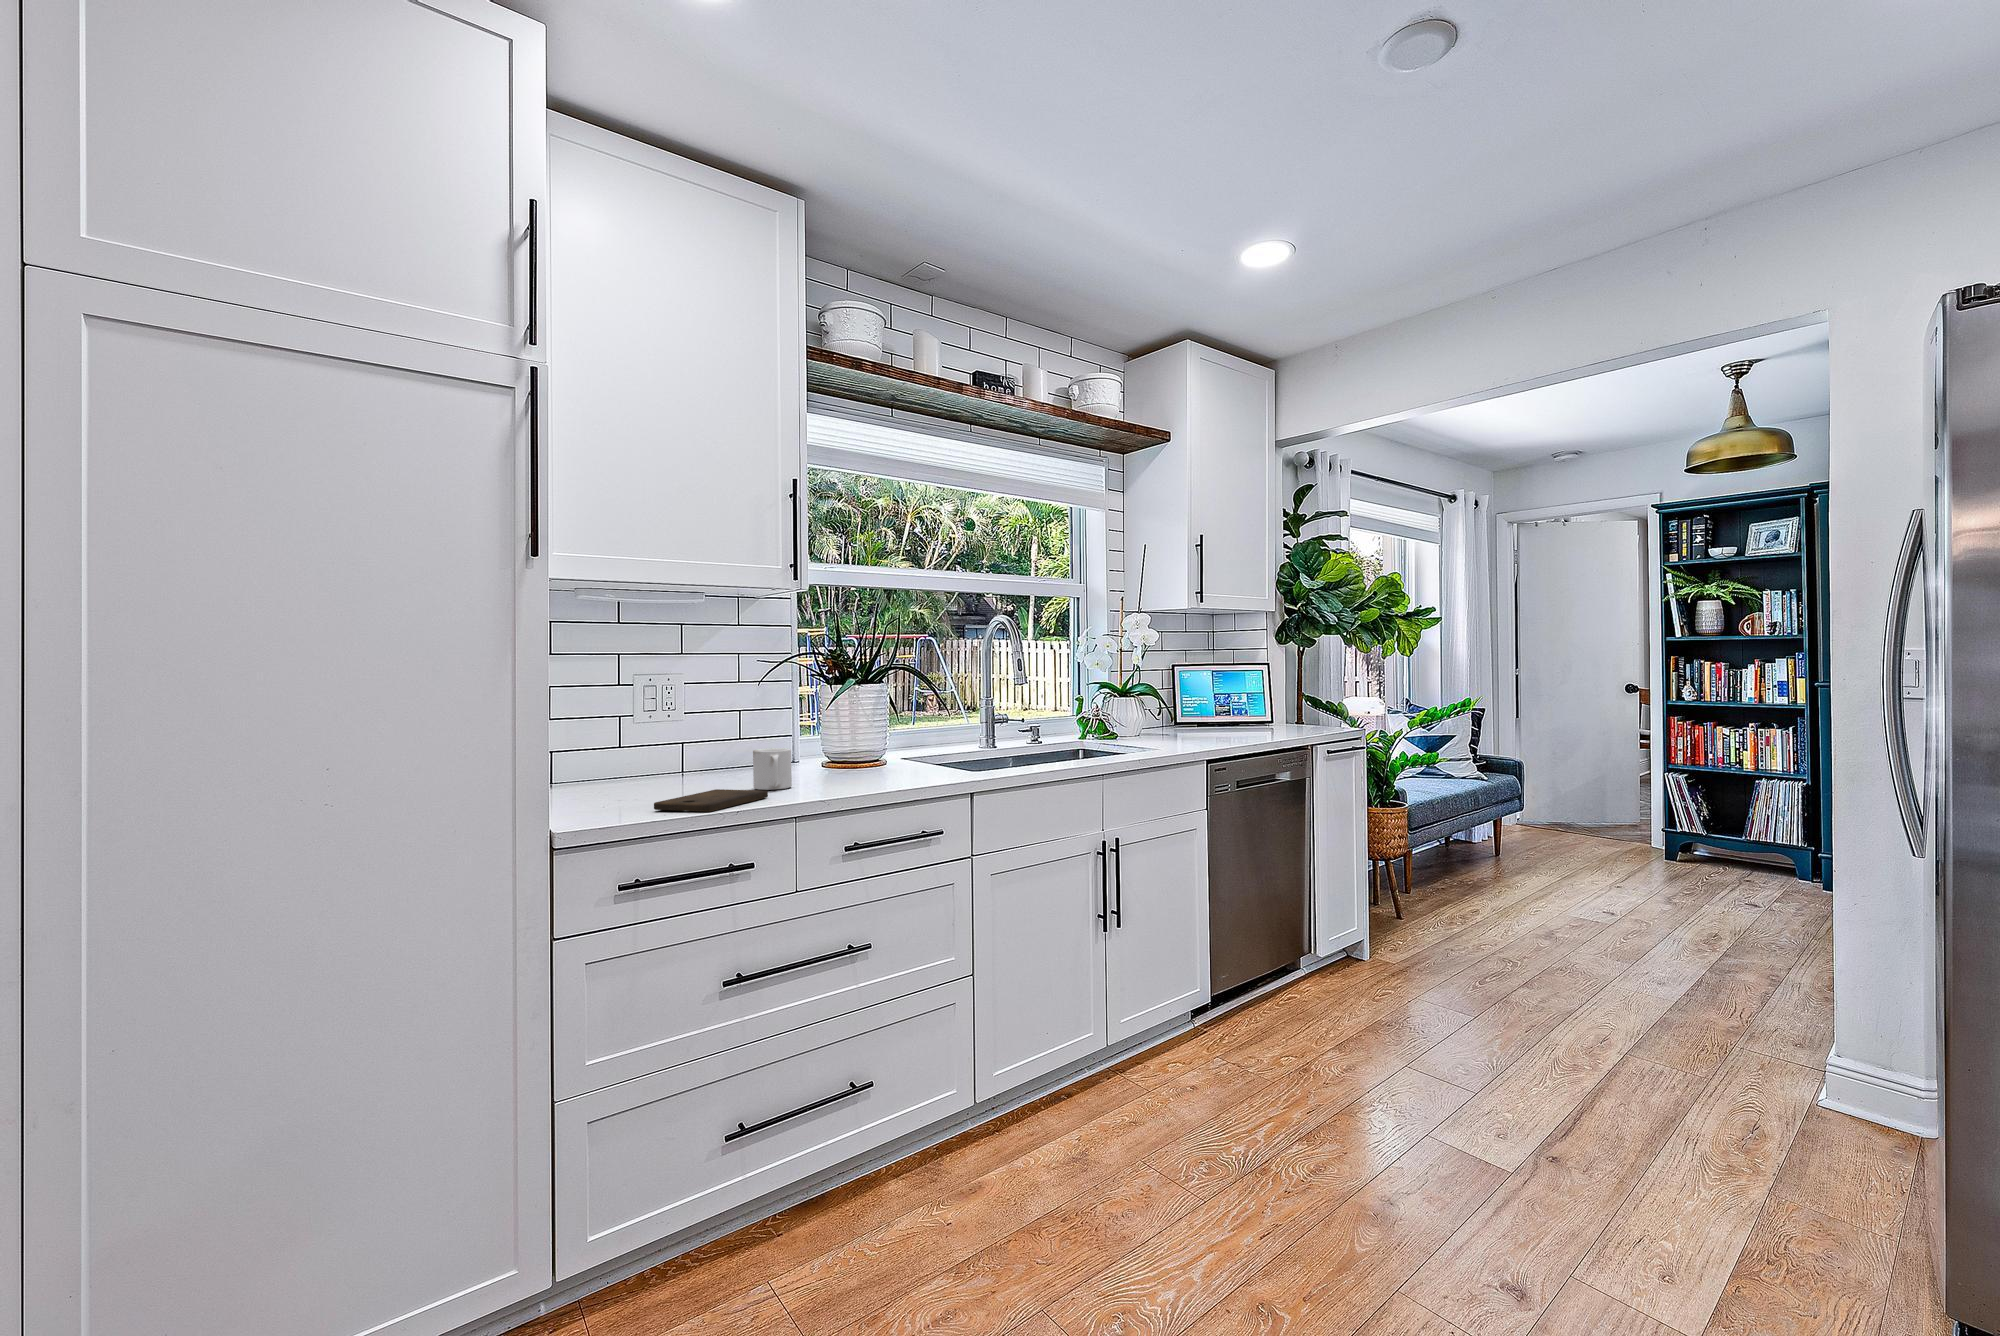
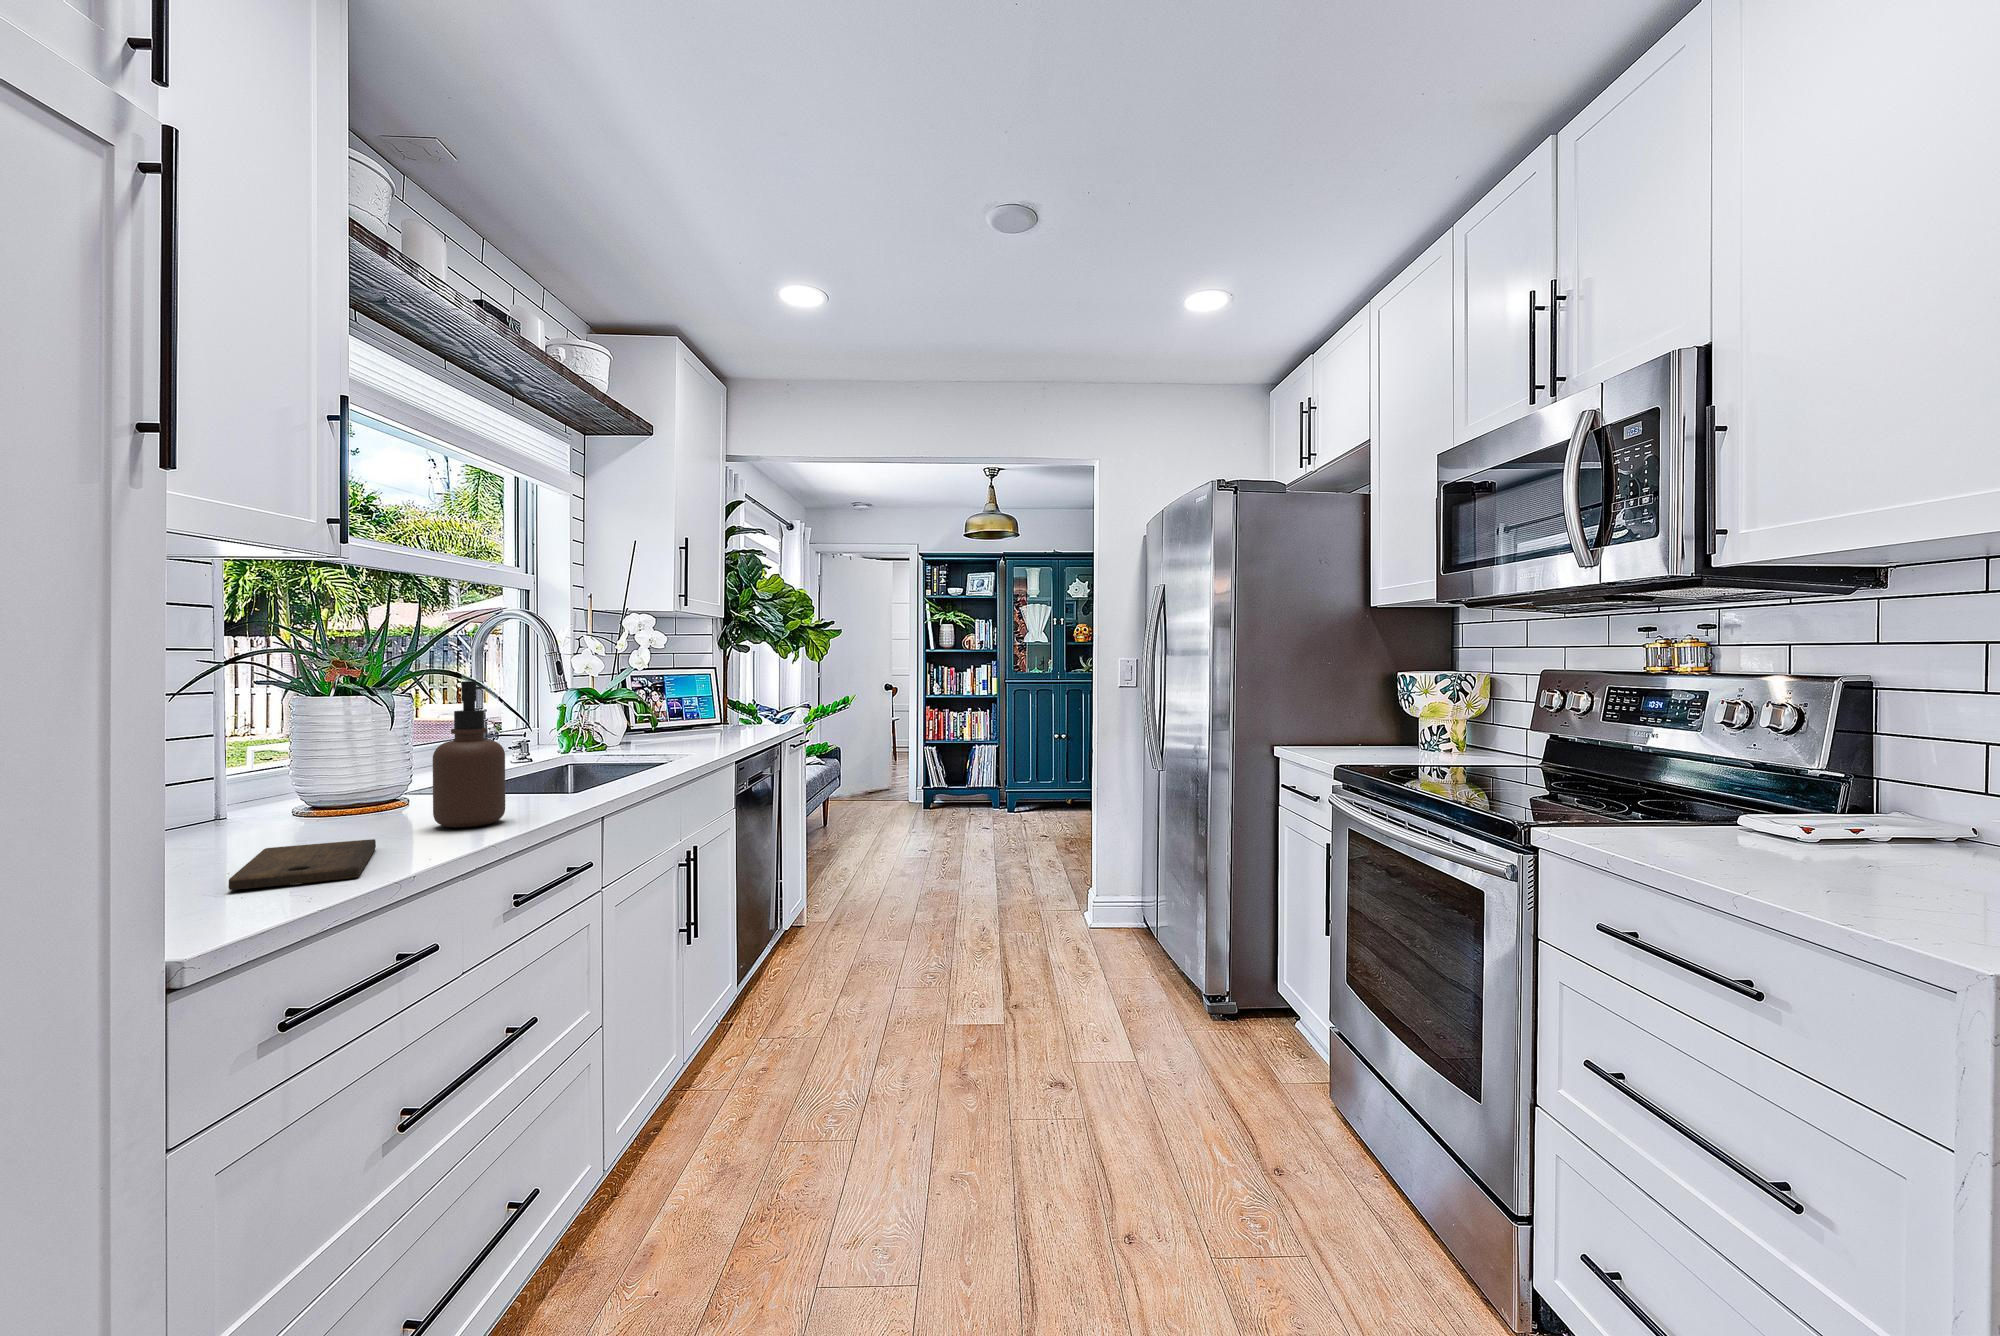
soap dispenser: none [825,679,874,791] -> present [433,681,505,828]
mug: present [753,748,792,790] -> none [284,779,352,842]

